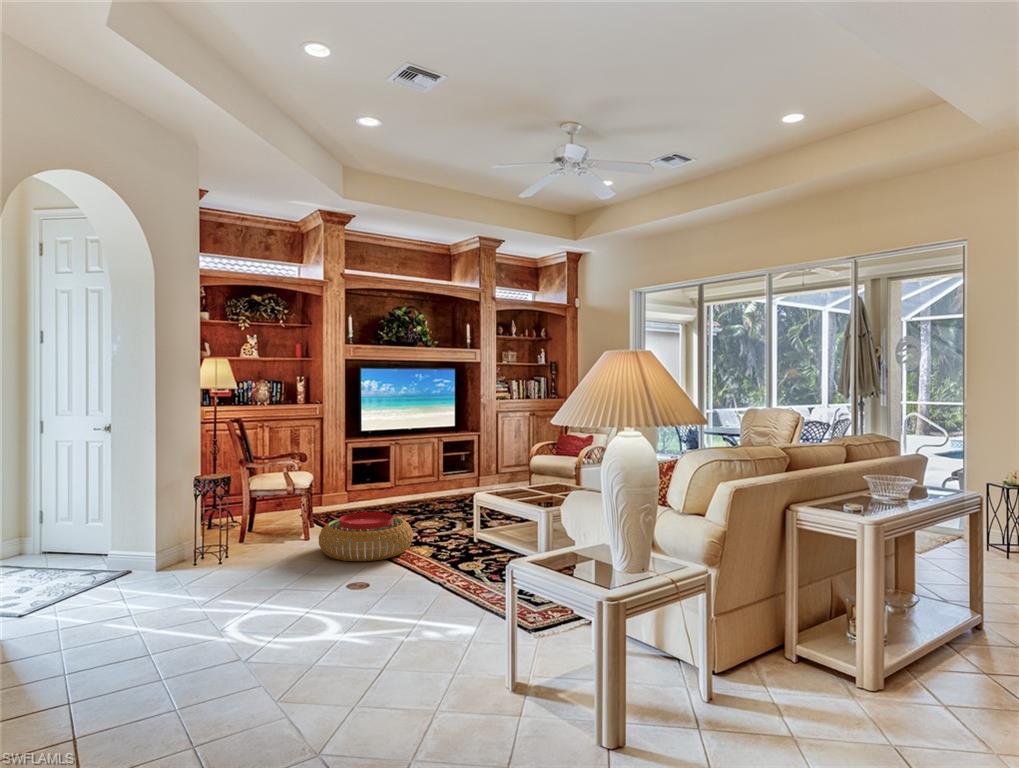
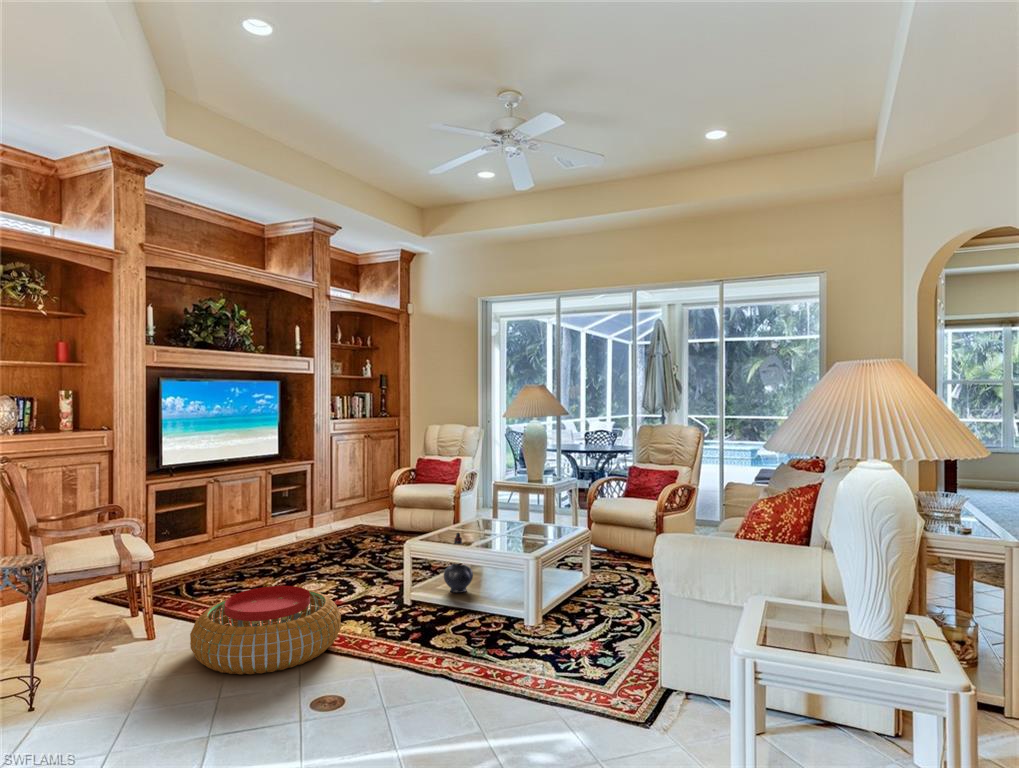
decorative vase: none [501,491,523,536] -> present [444,533,473,593]

